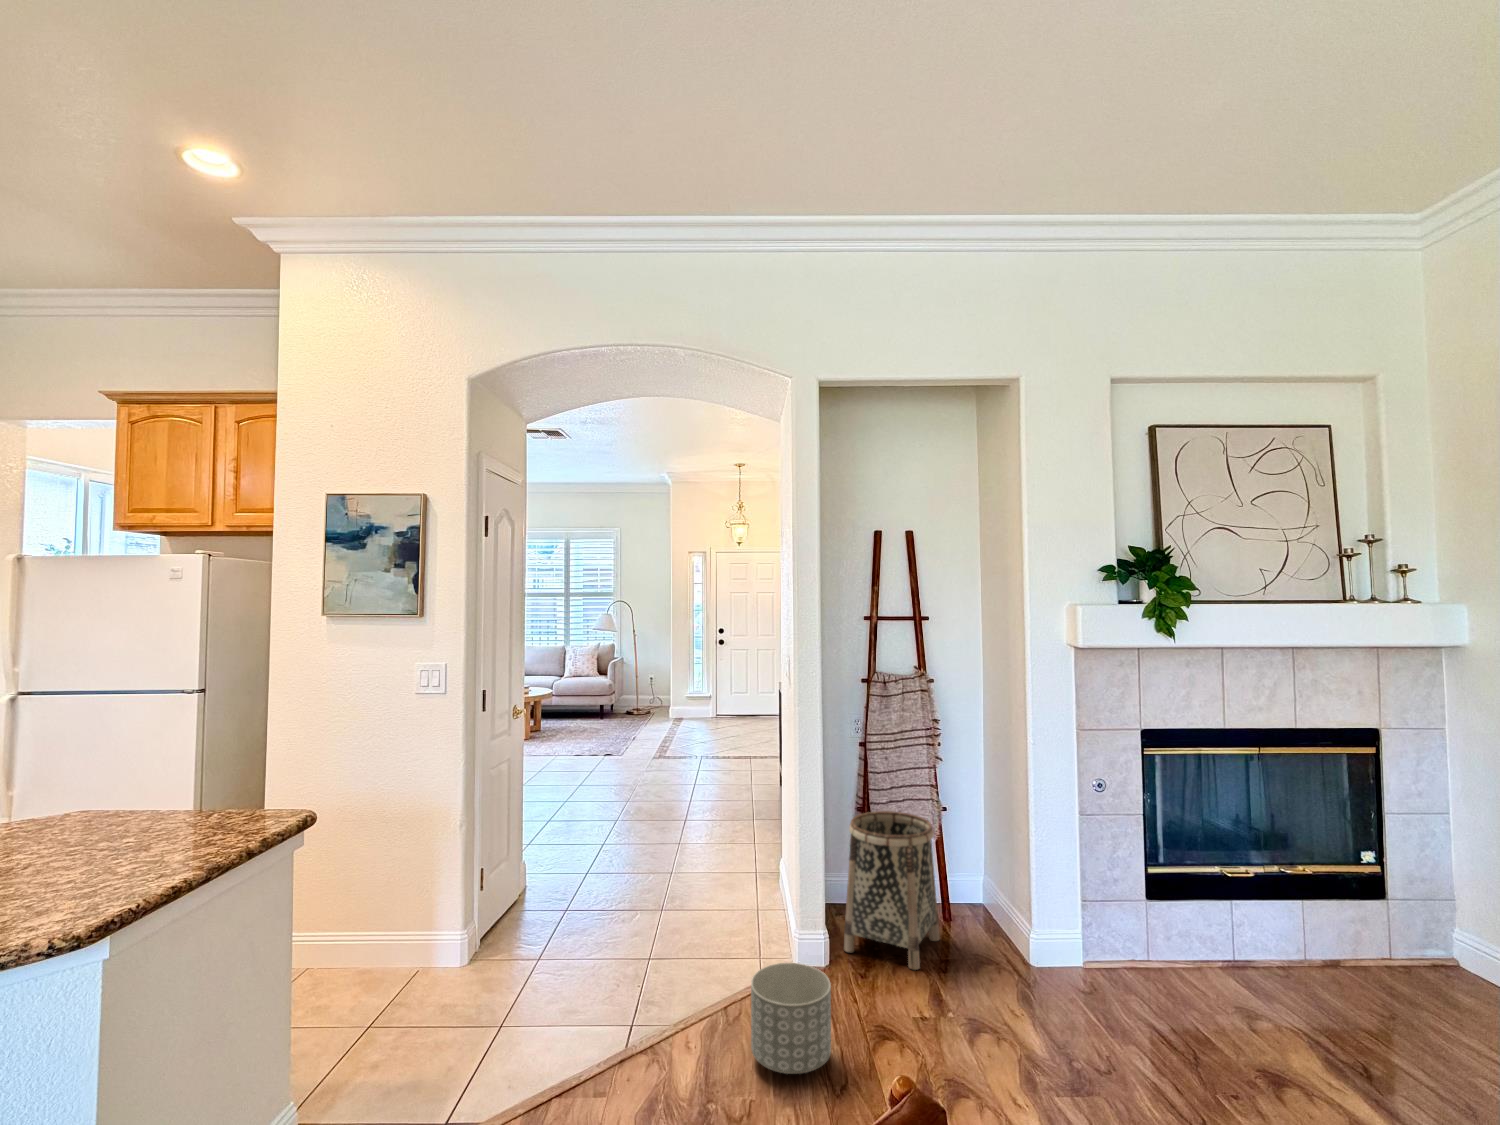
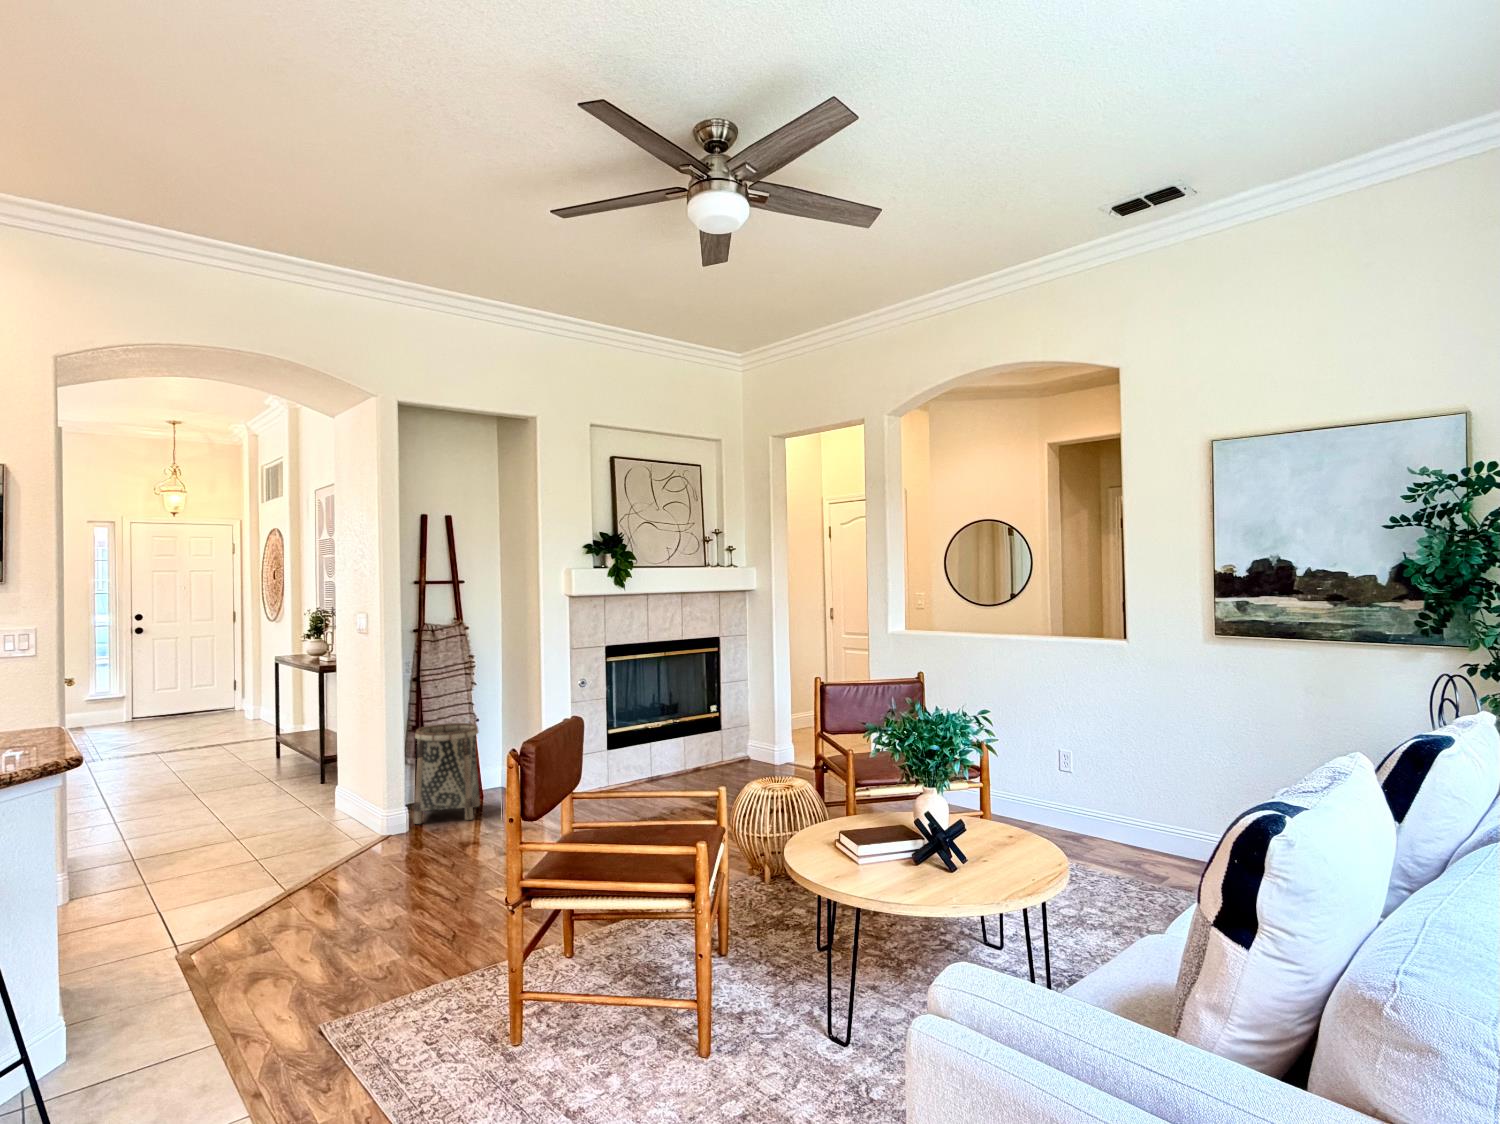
planter: present [751,963,831,1074] -> none [381,810,439,872]

